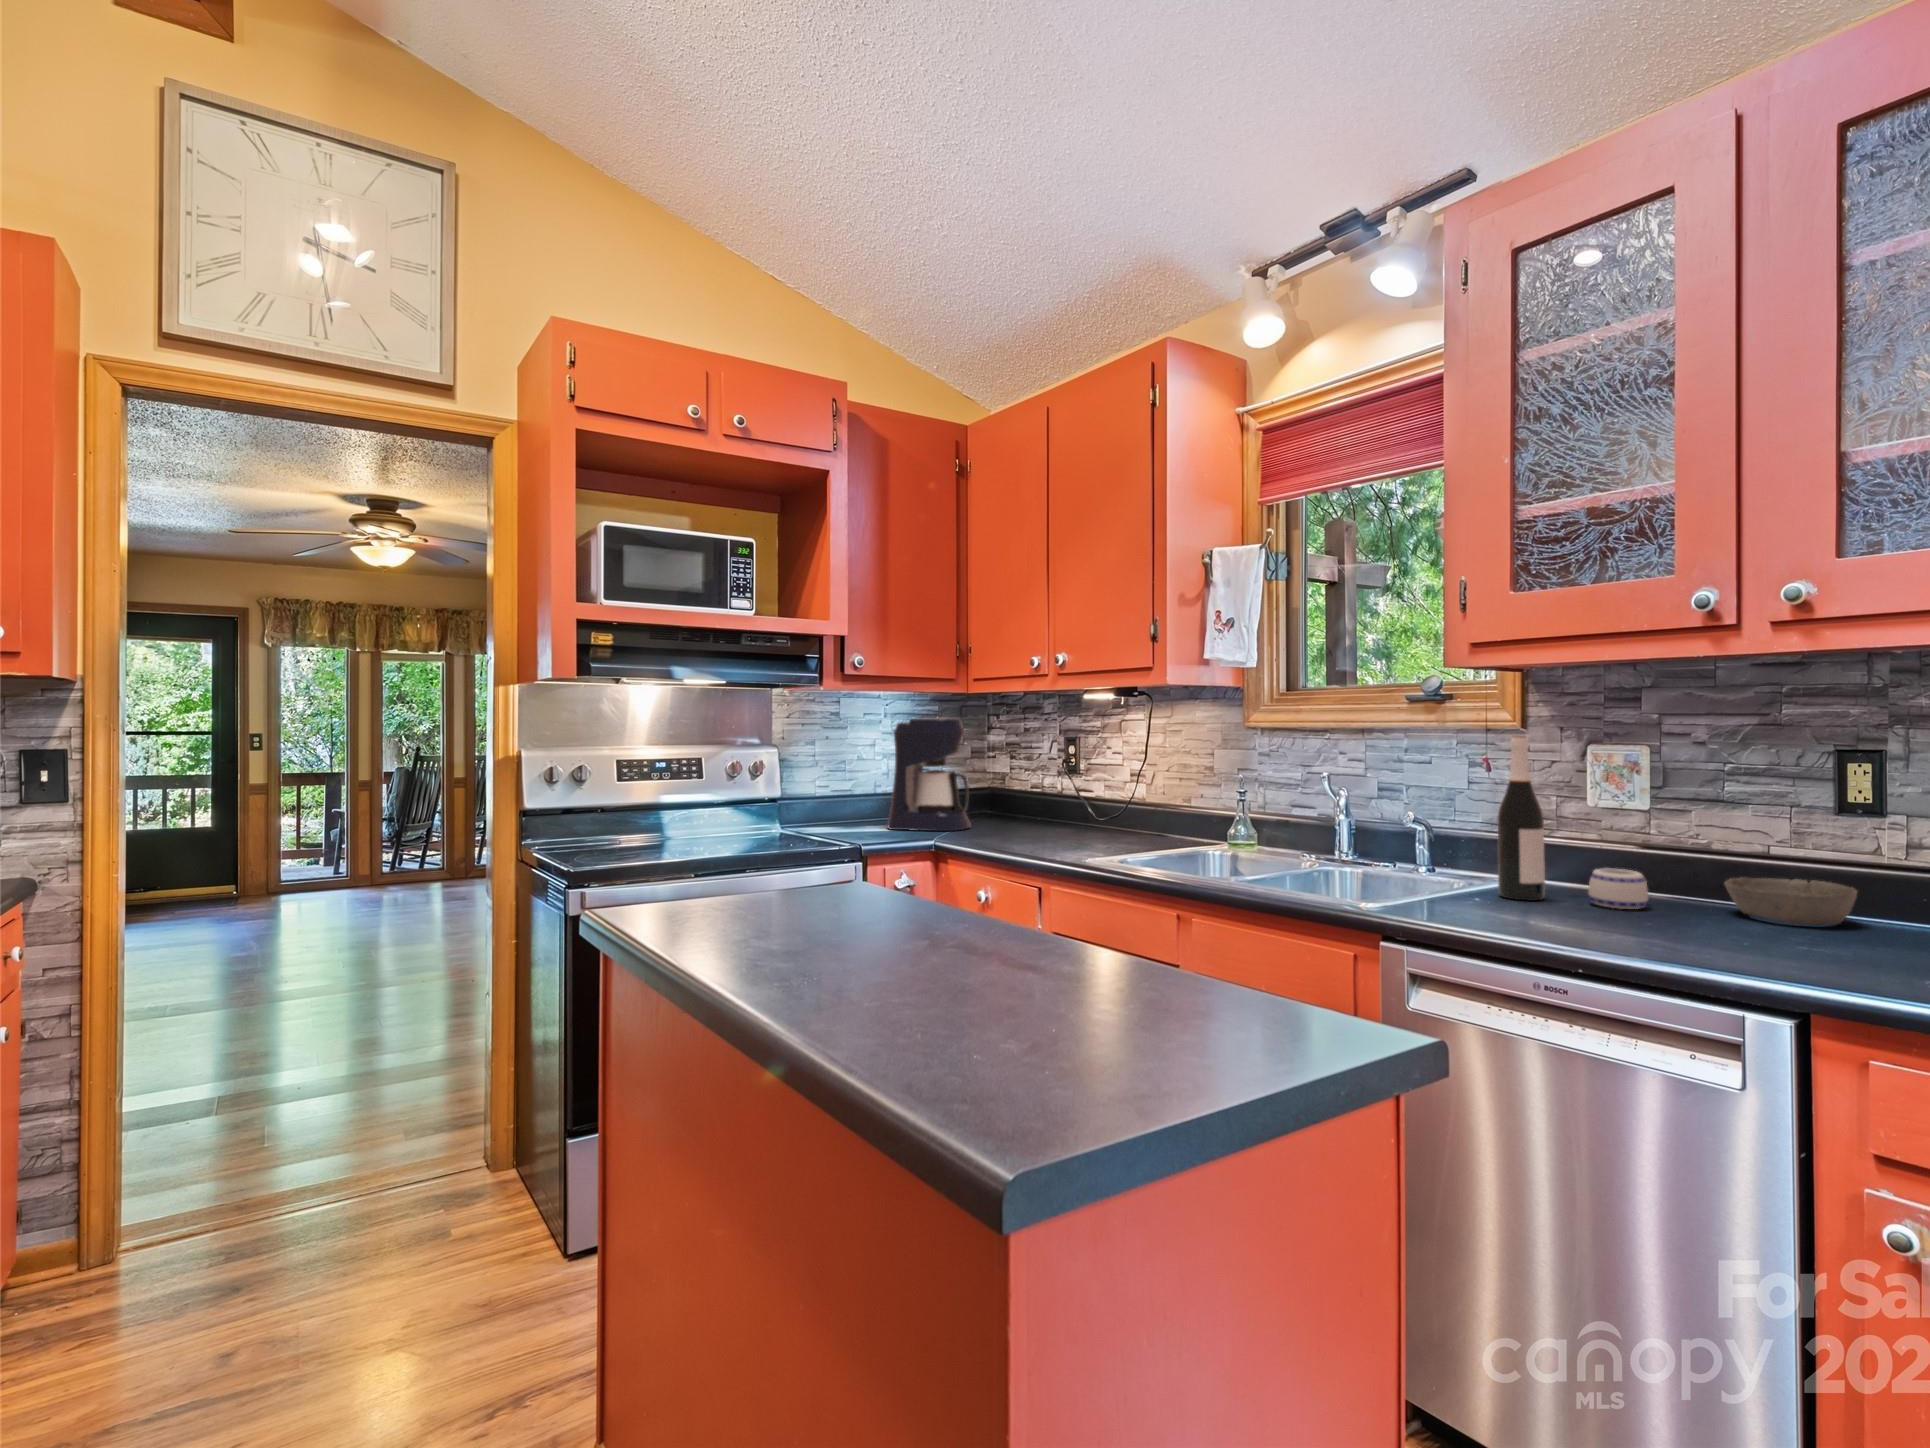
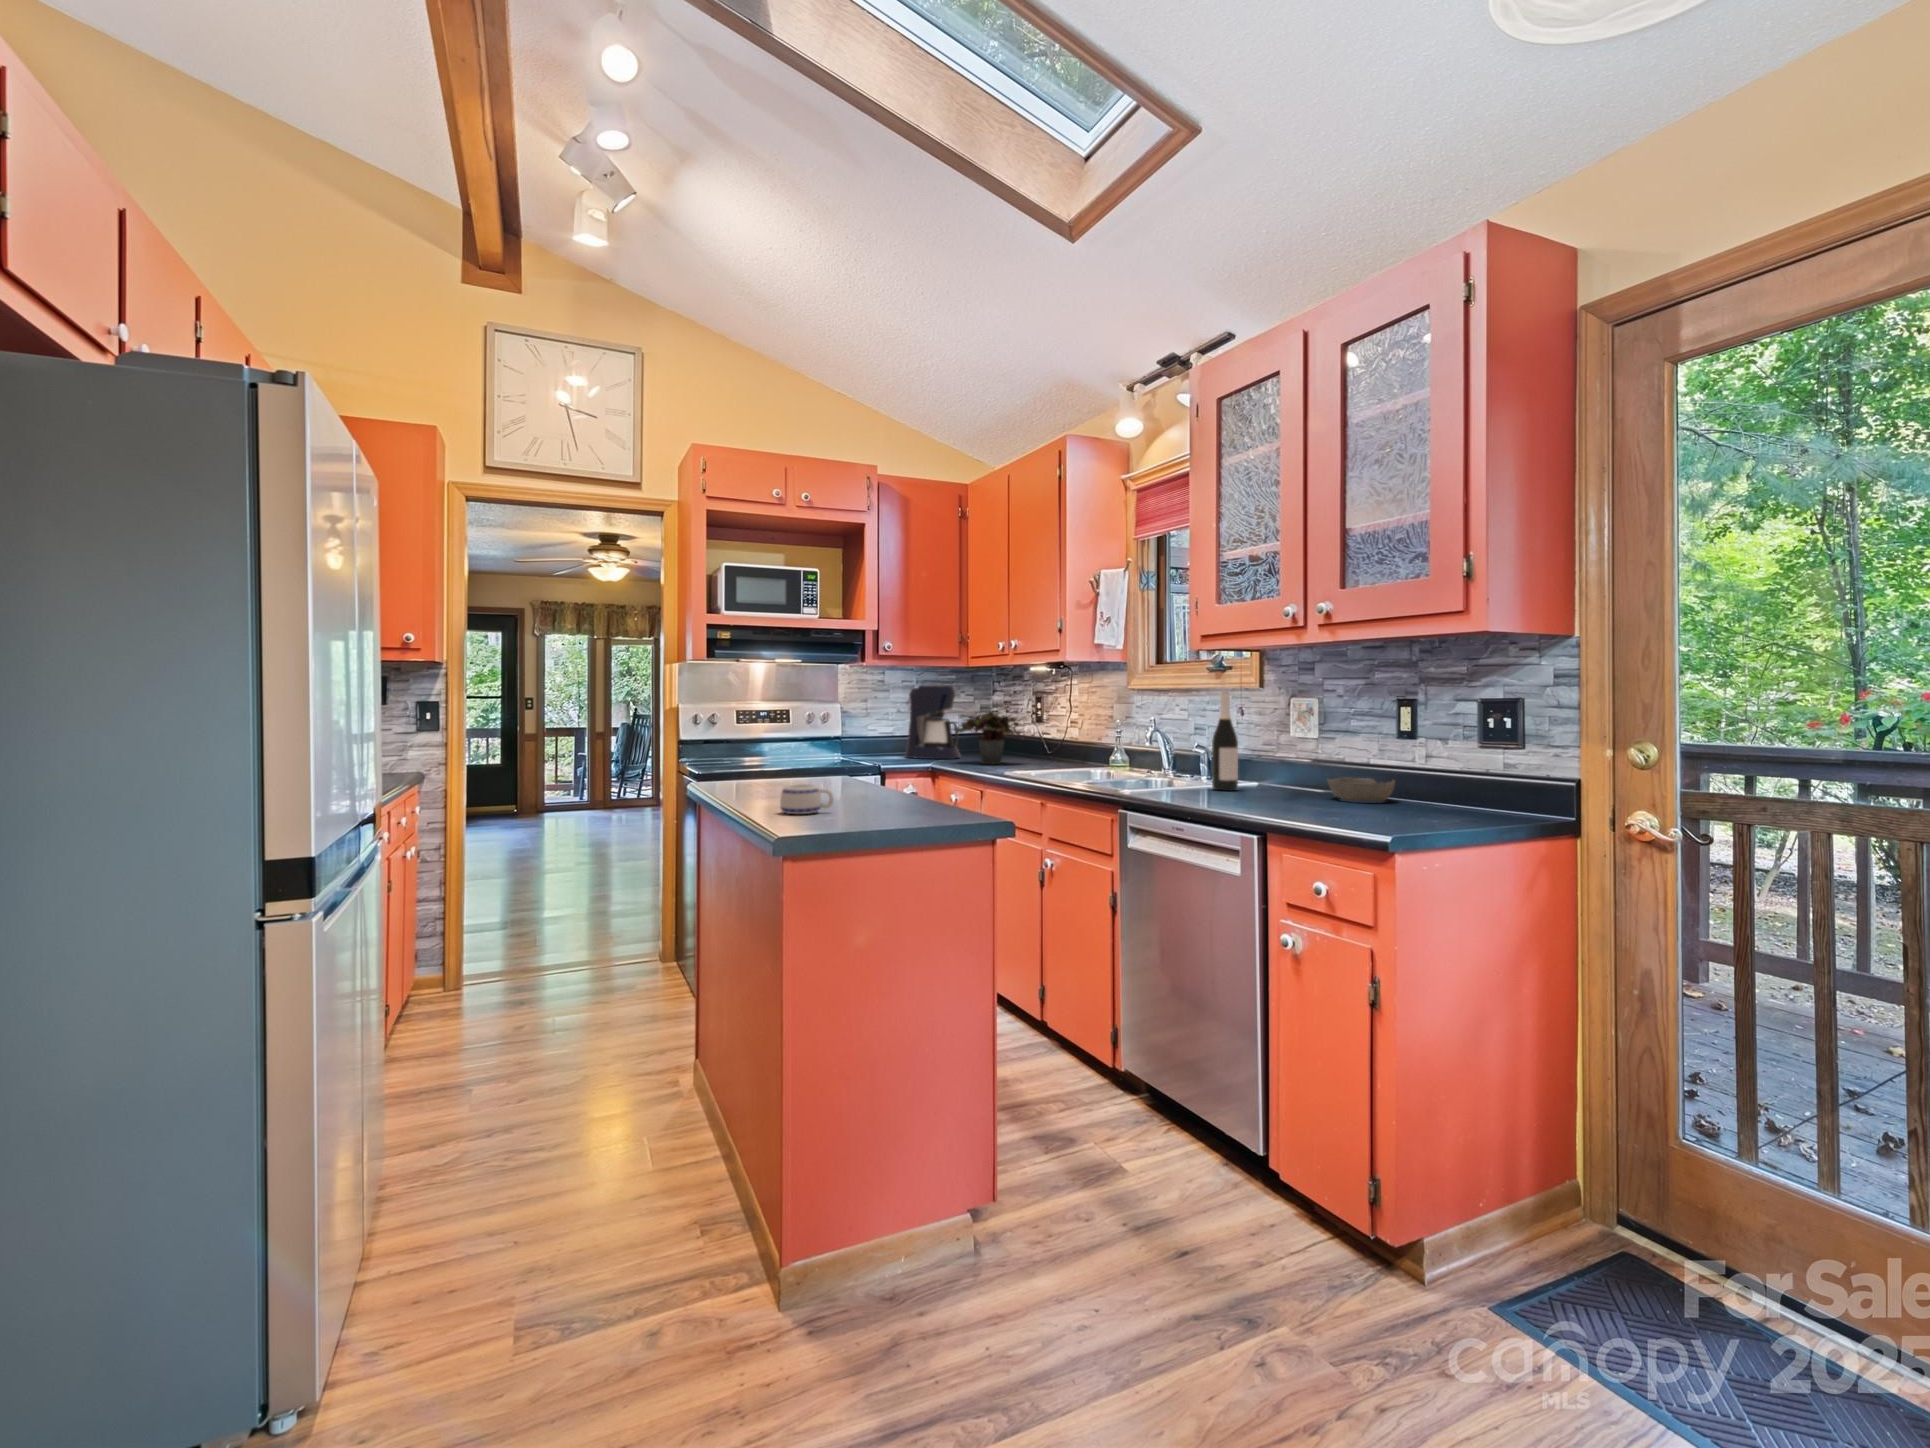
potted plant: none [979,759,1094,841] -> present [954,712,1030,764]
mug: present [1588,868,1648,909] -> present [780,784,834,814]

